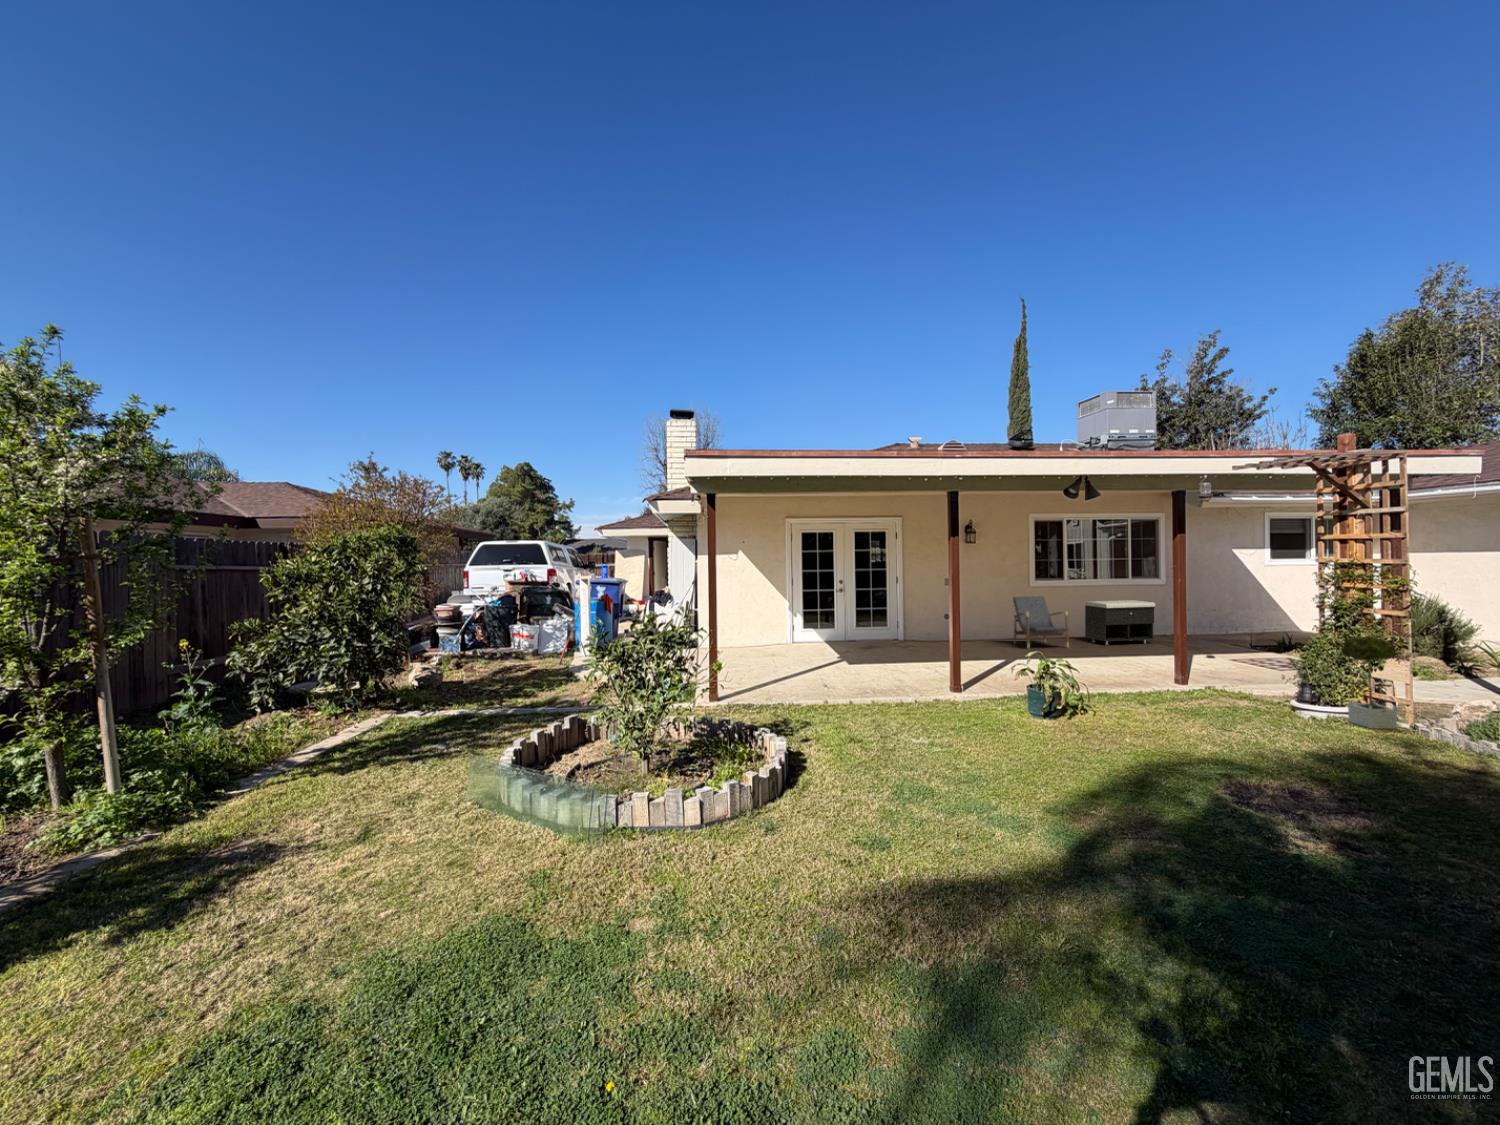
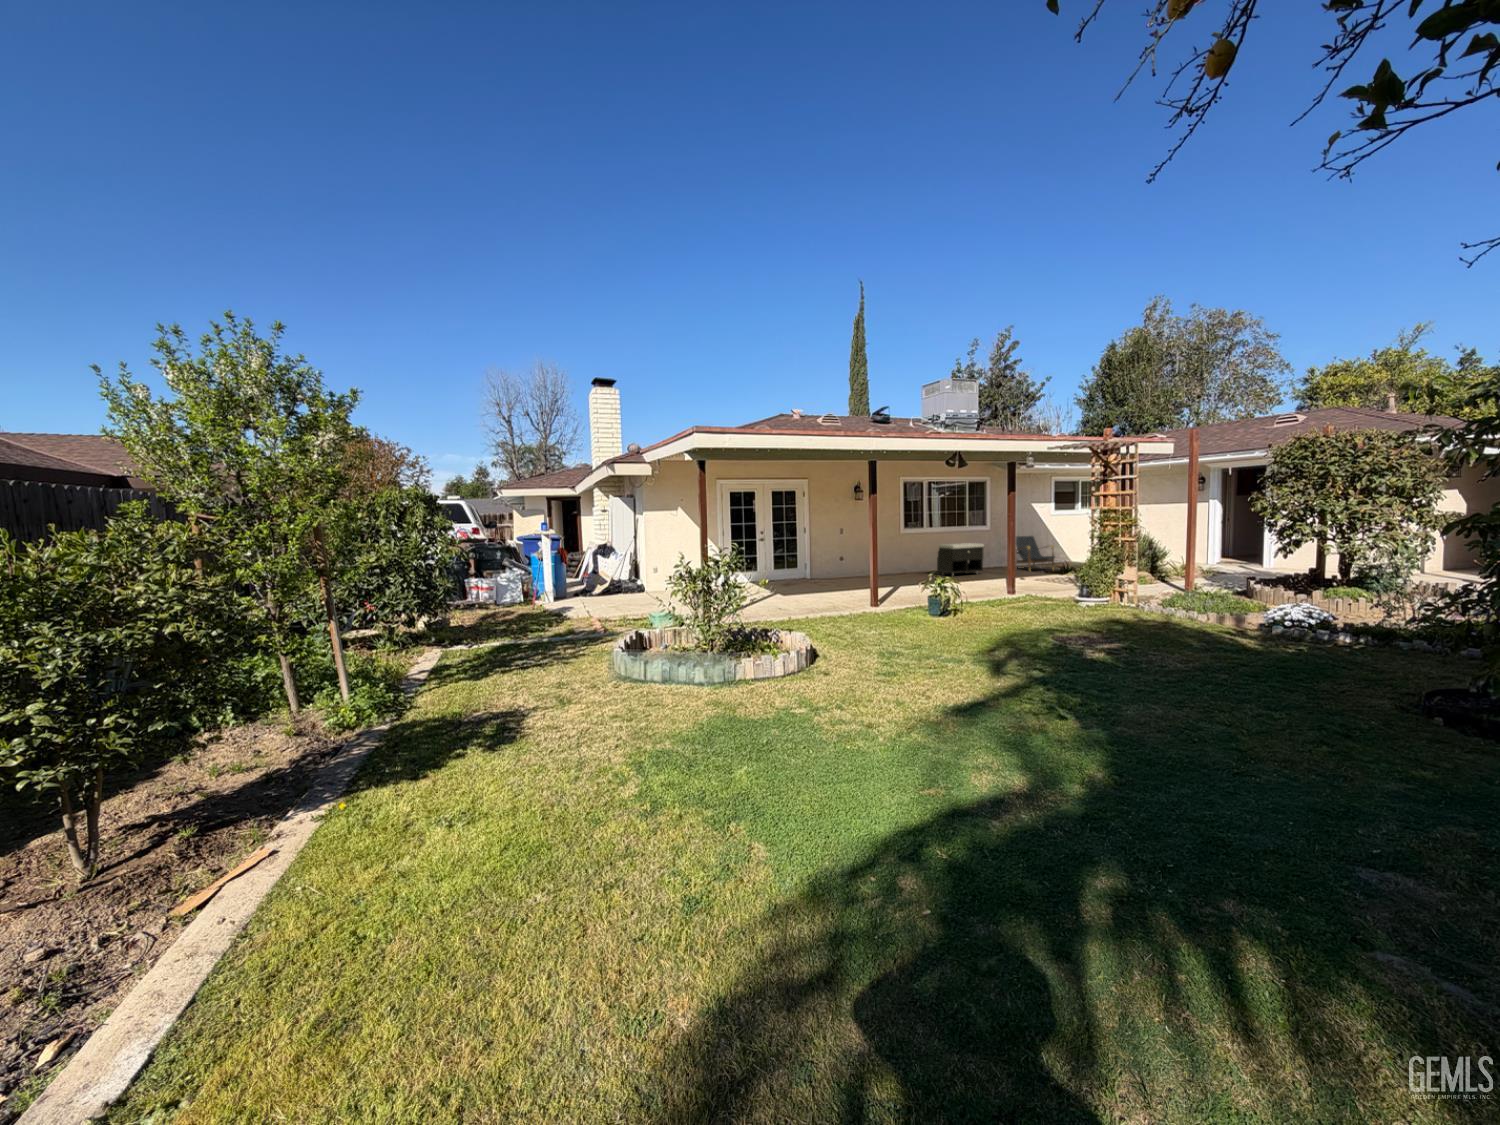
lounge chair: present [1013,596,1069,648] -> present [1014,536,1055,570]
potted tree: present [1341,636,1397,729] -> none [1104,553,1133,609]

